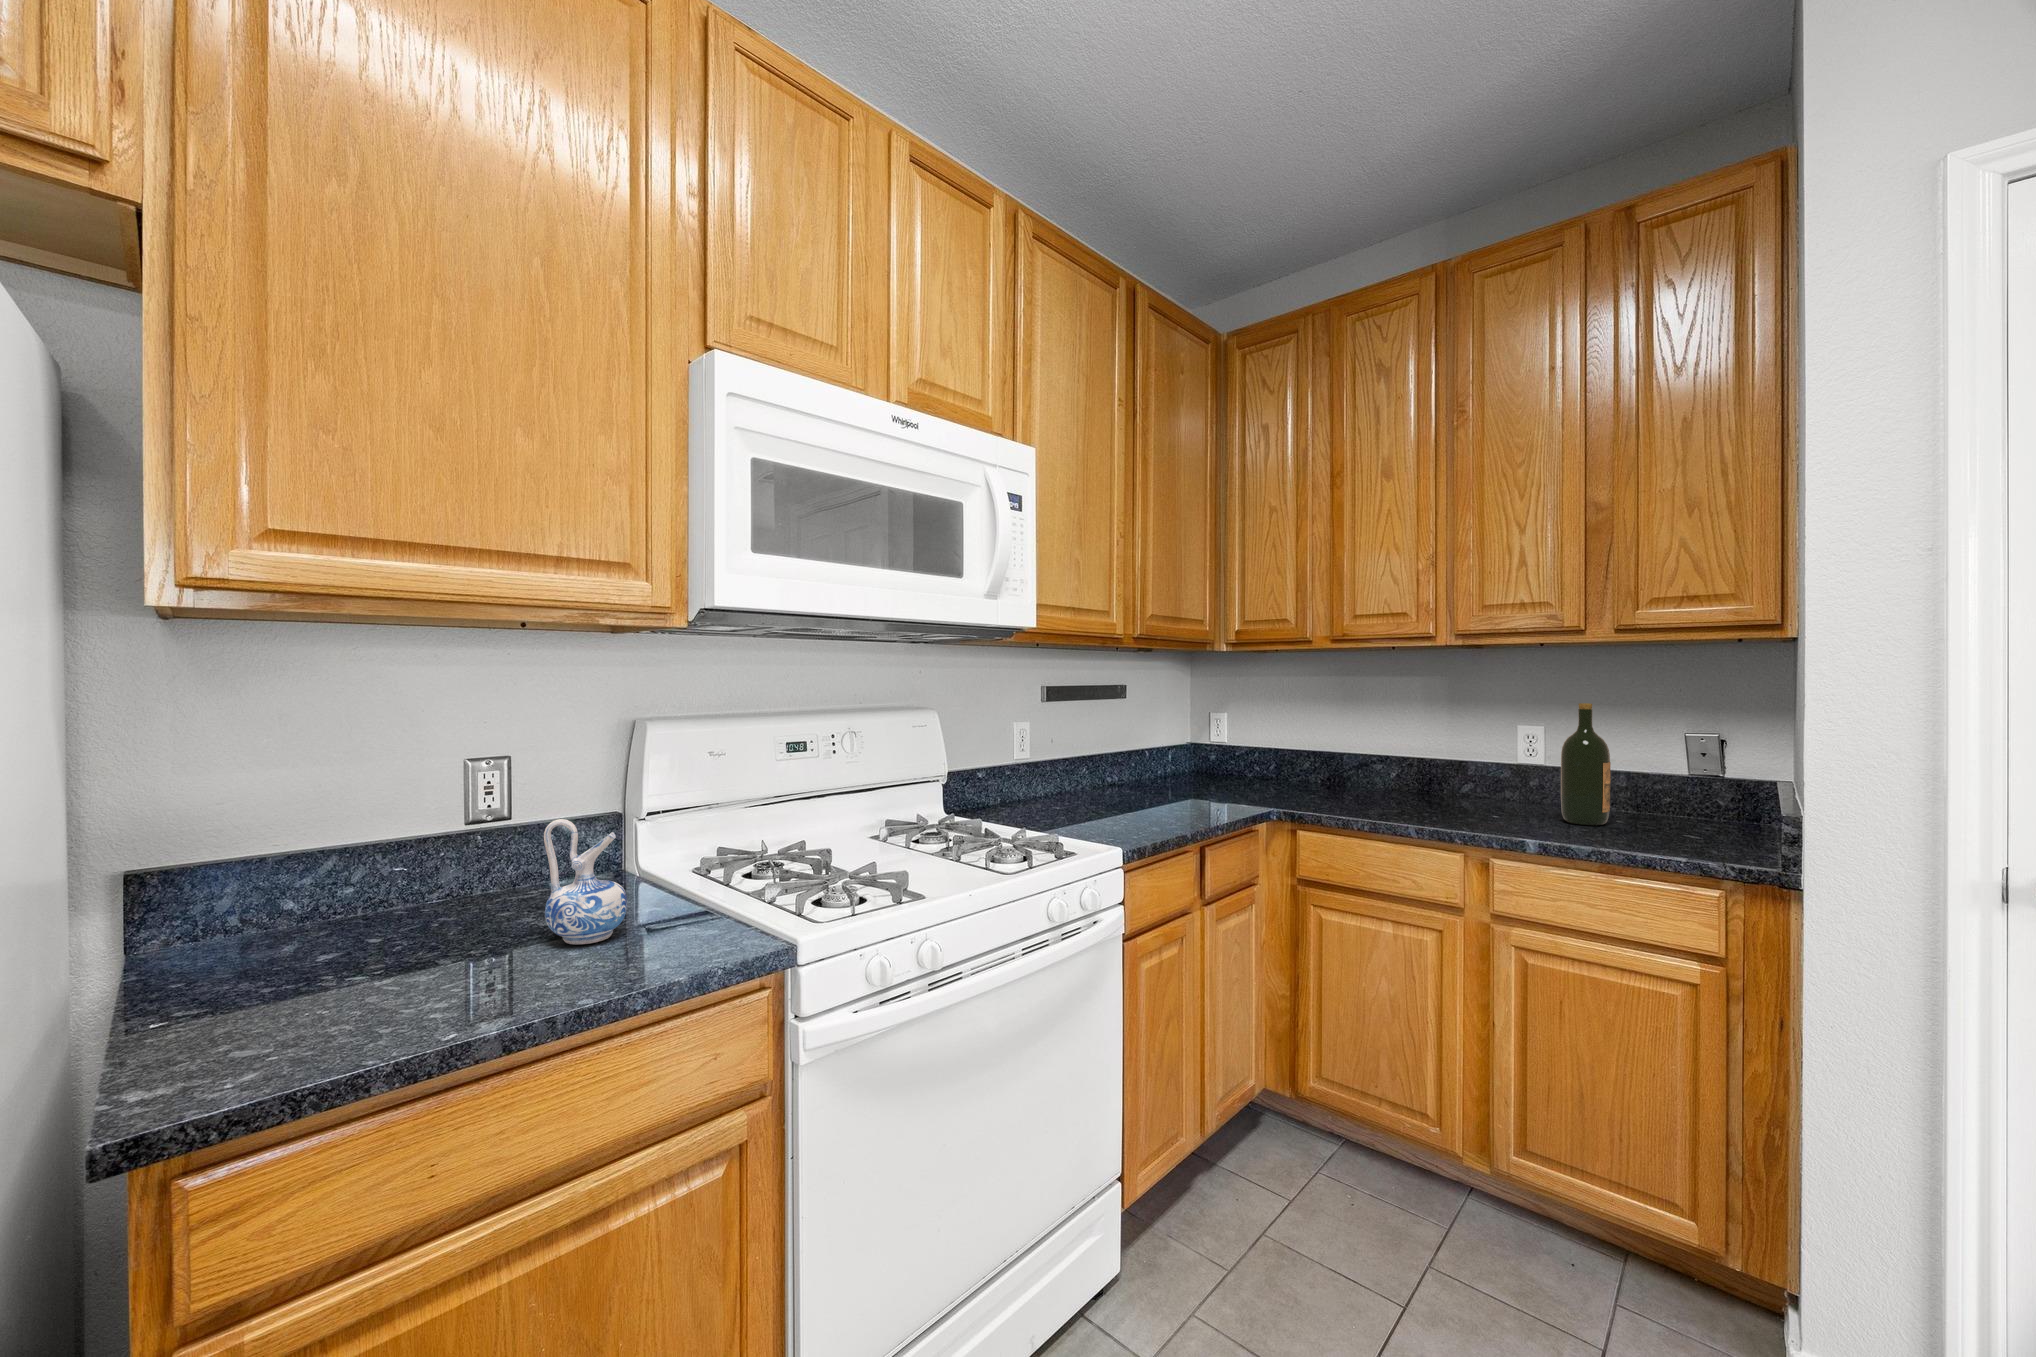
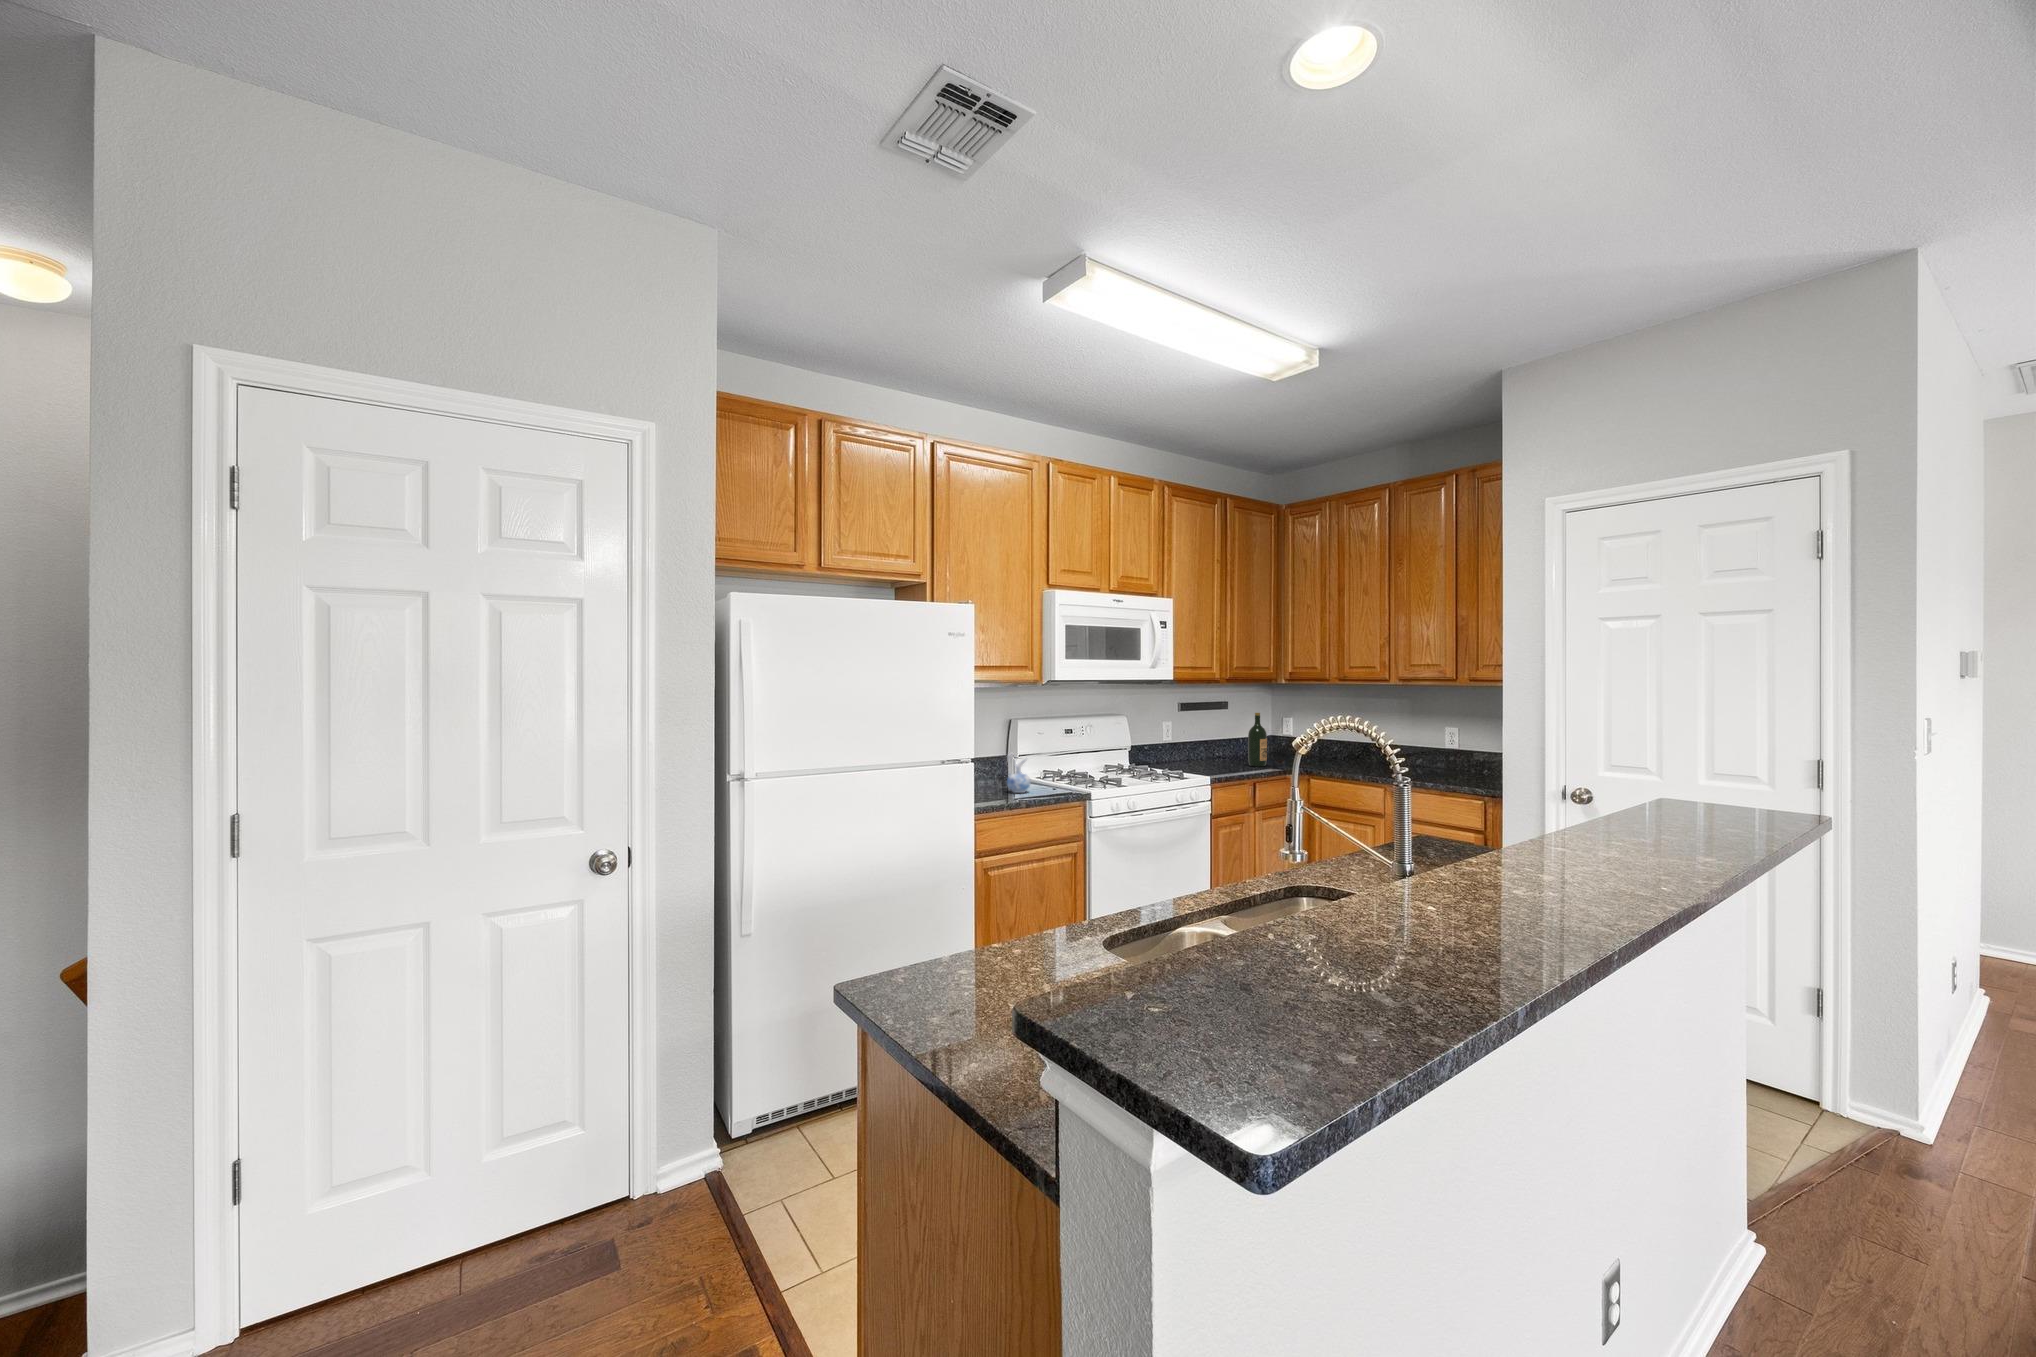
wine bottle: present [1561,703,1611,826] -> present [1248,713,1267,767]

